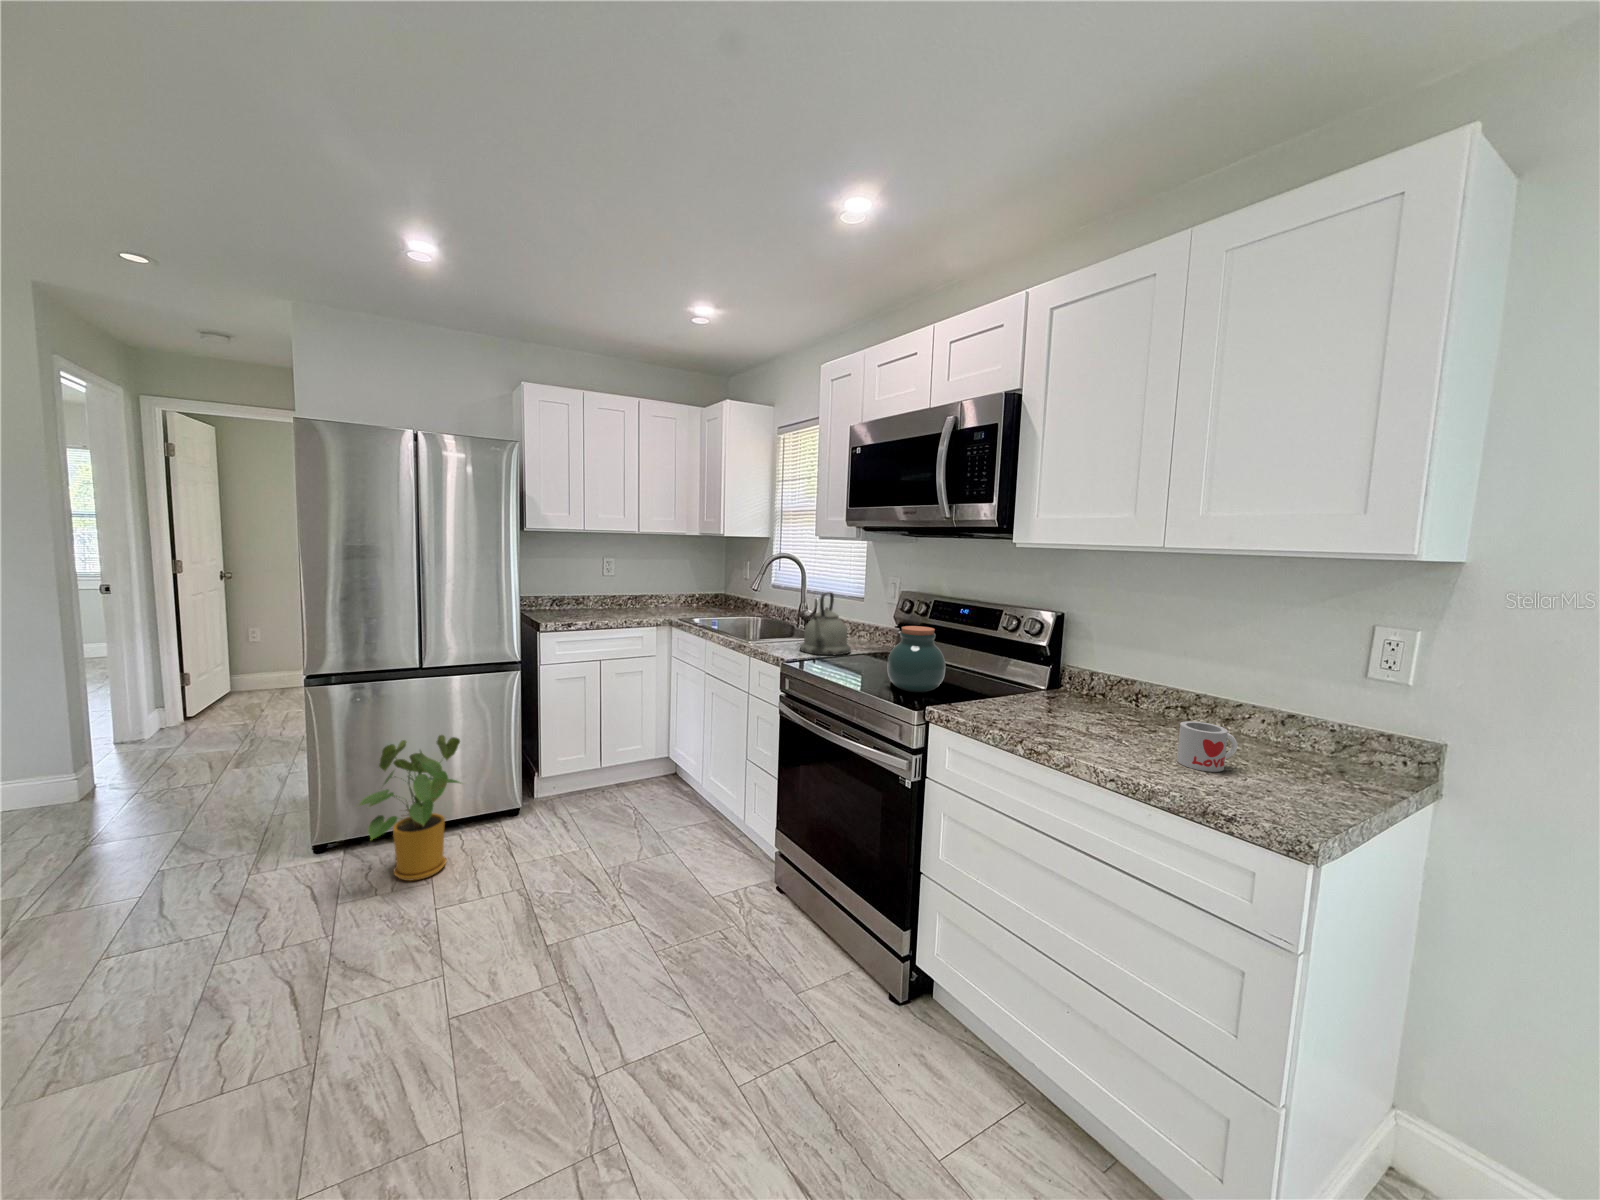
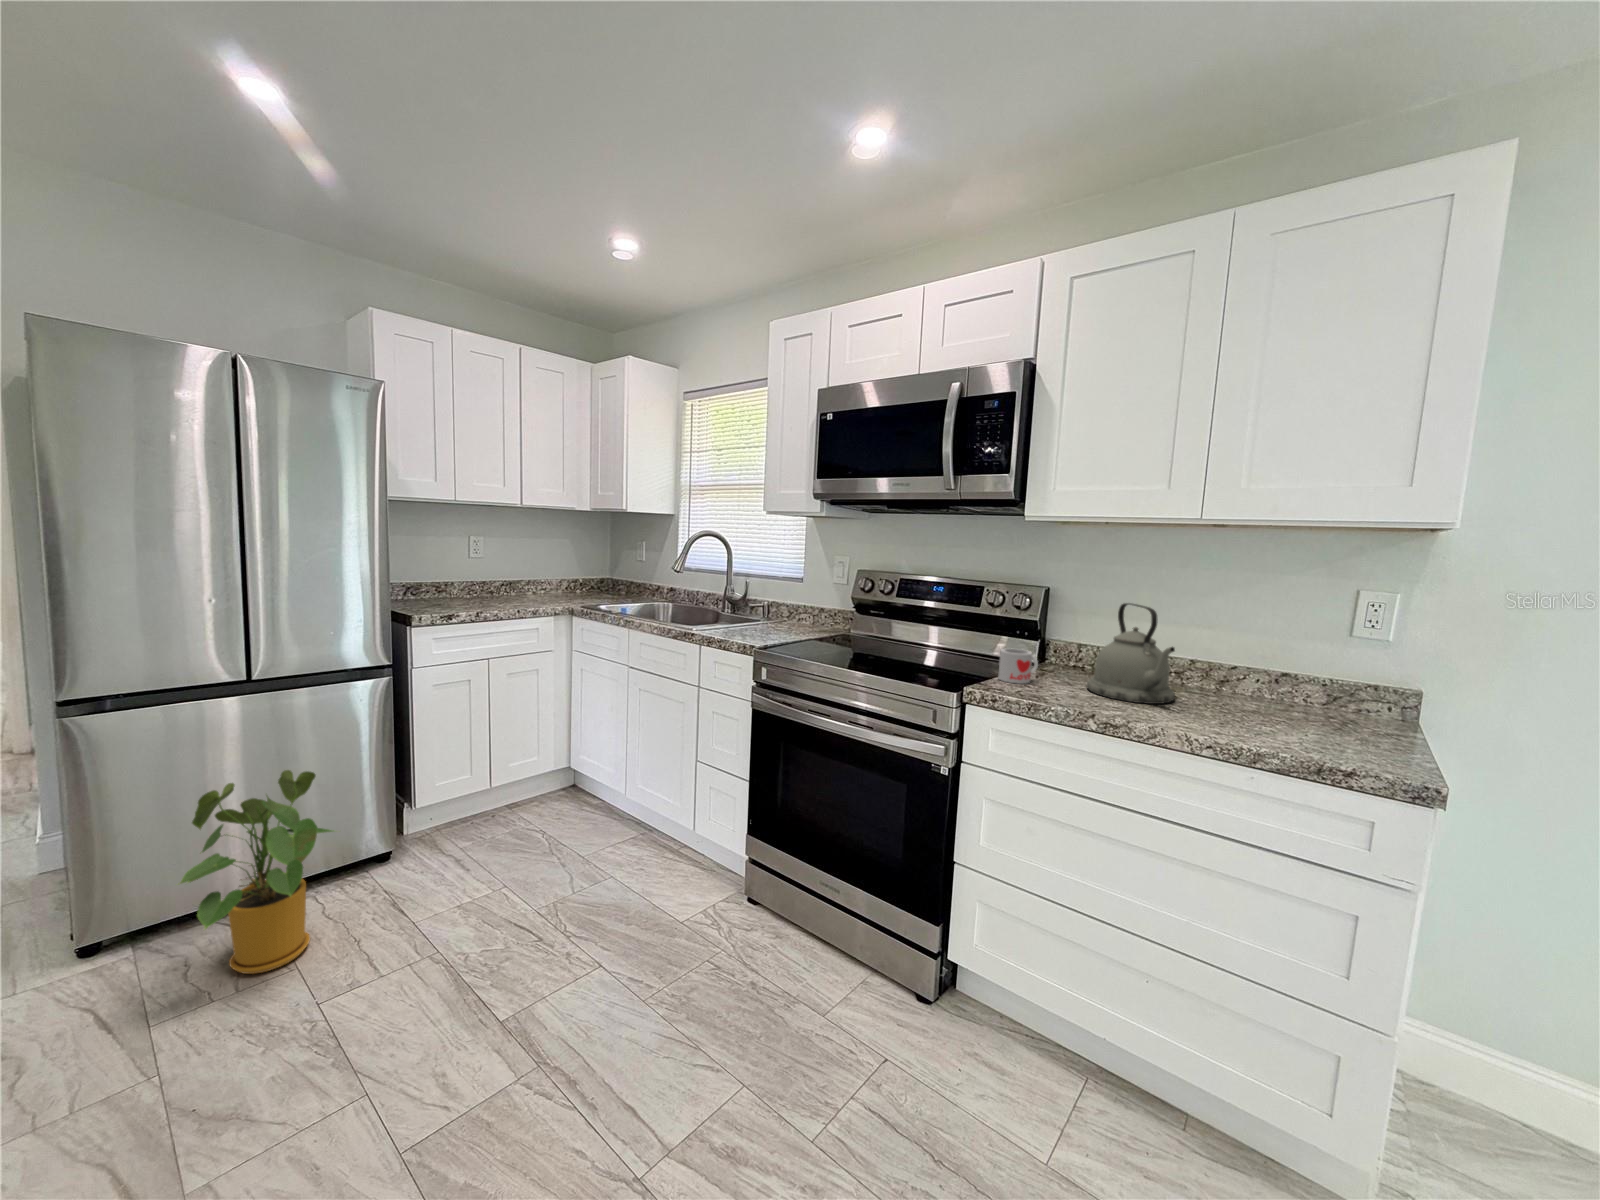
kettle: present [800,592,851,655] -> present [1087,603,1175,704]
jar: present [887,626,945,692] -> none [898,604,960,673]
mug: present [1177,721,1237,772] -> present [998,648,1038,684]

